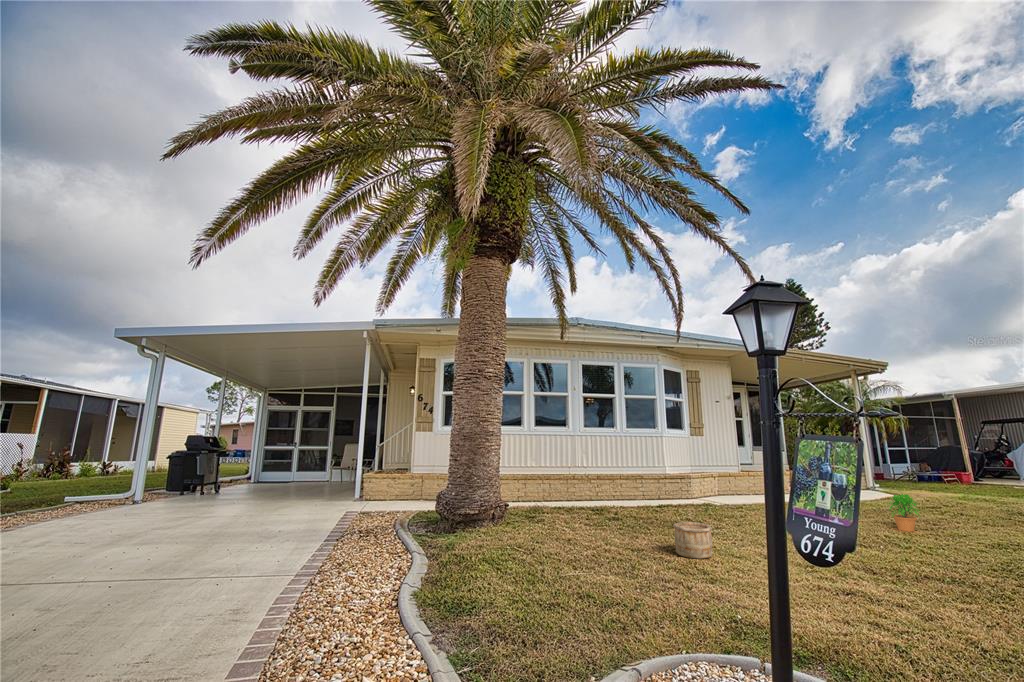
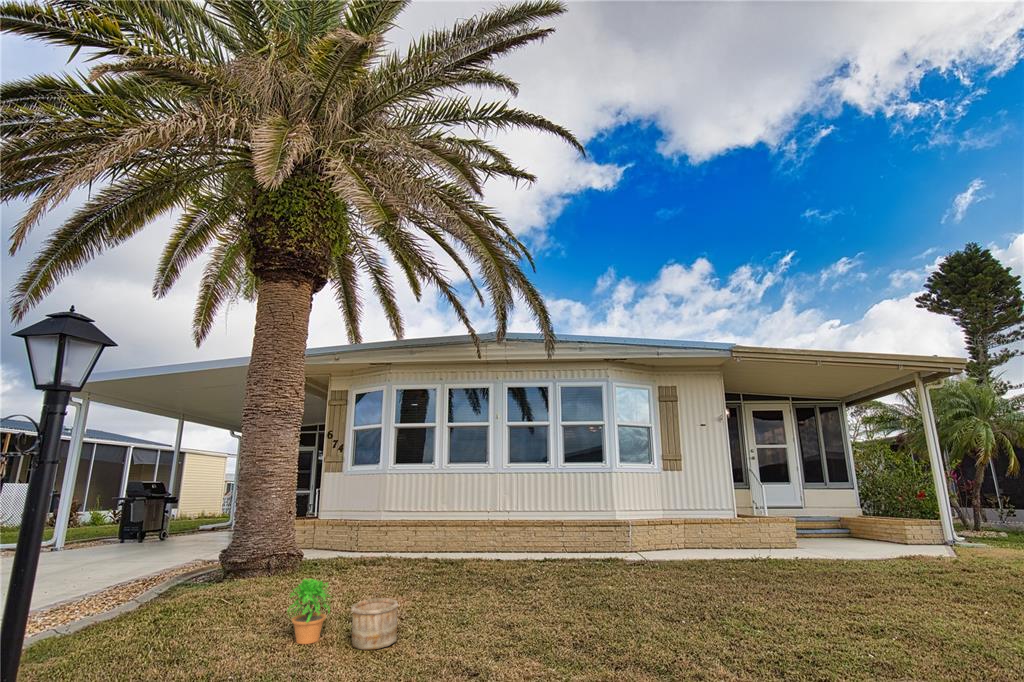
potted plant: present [889,494,919,531] -> present [288,579,330,644]

